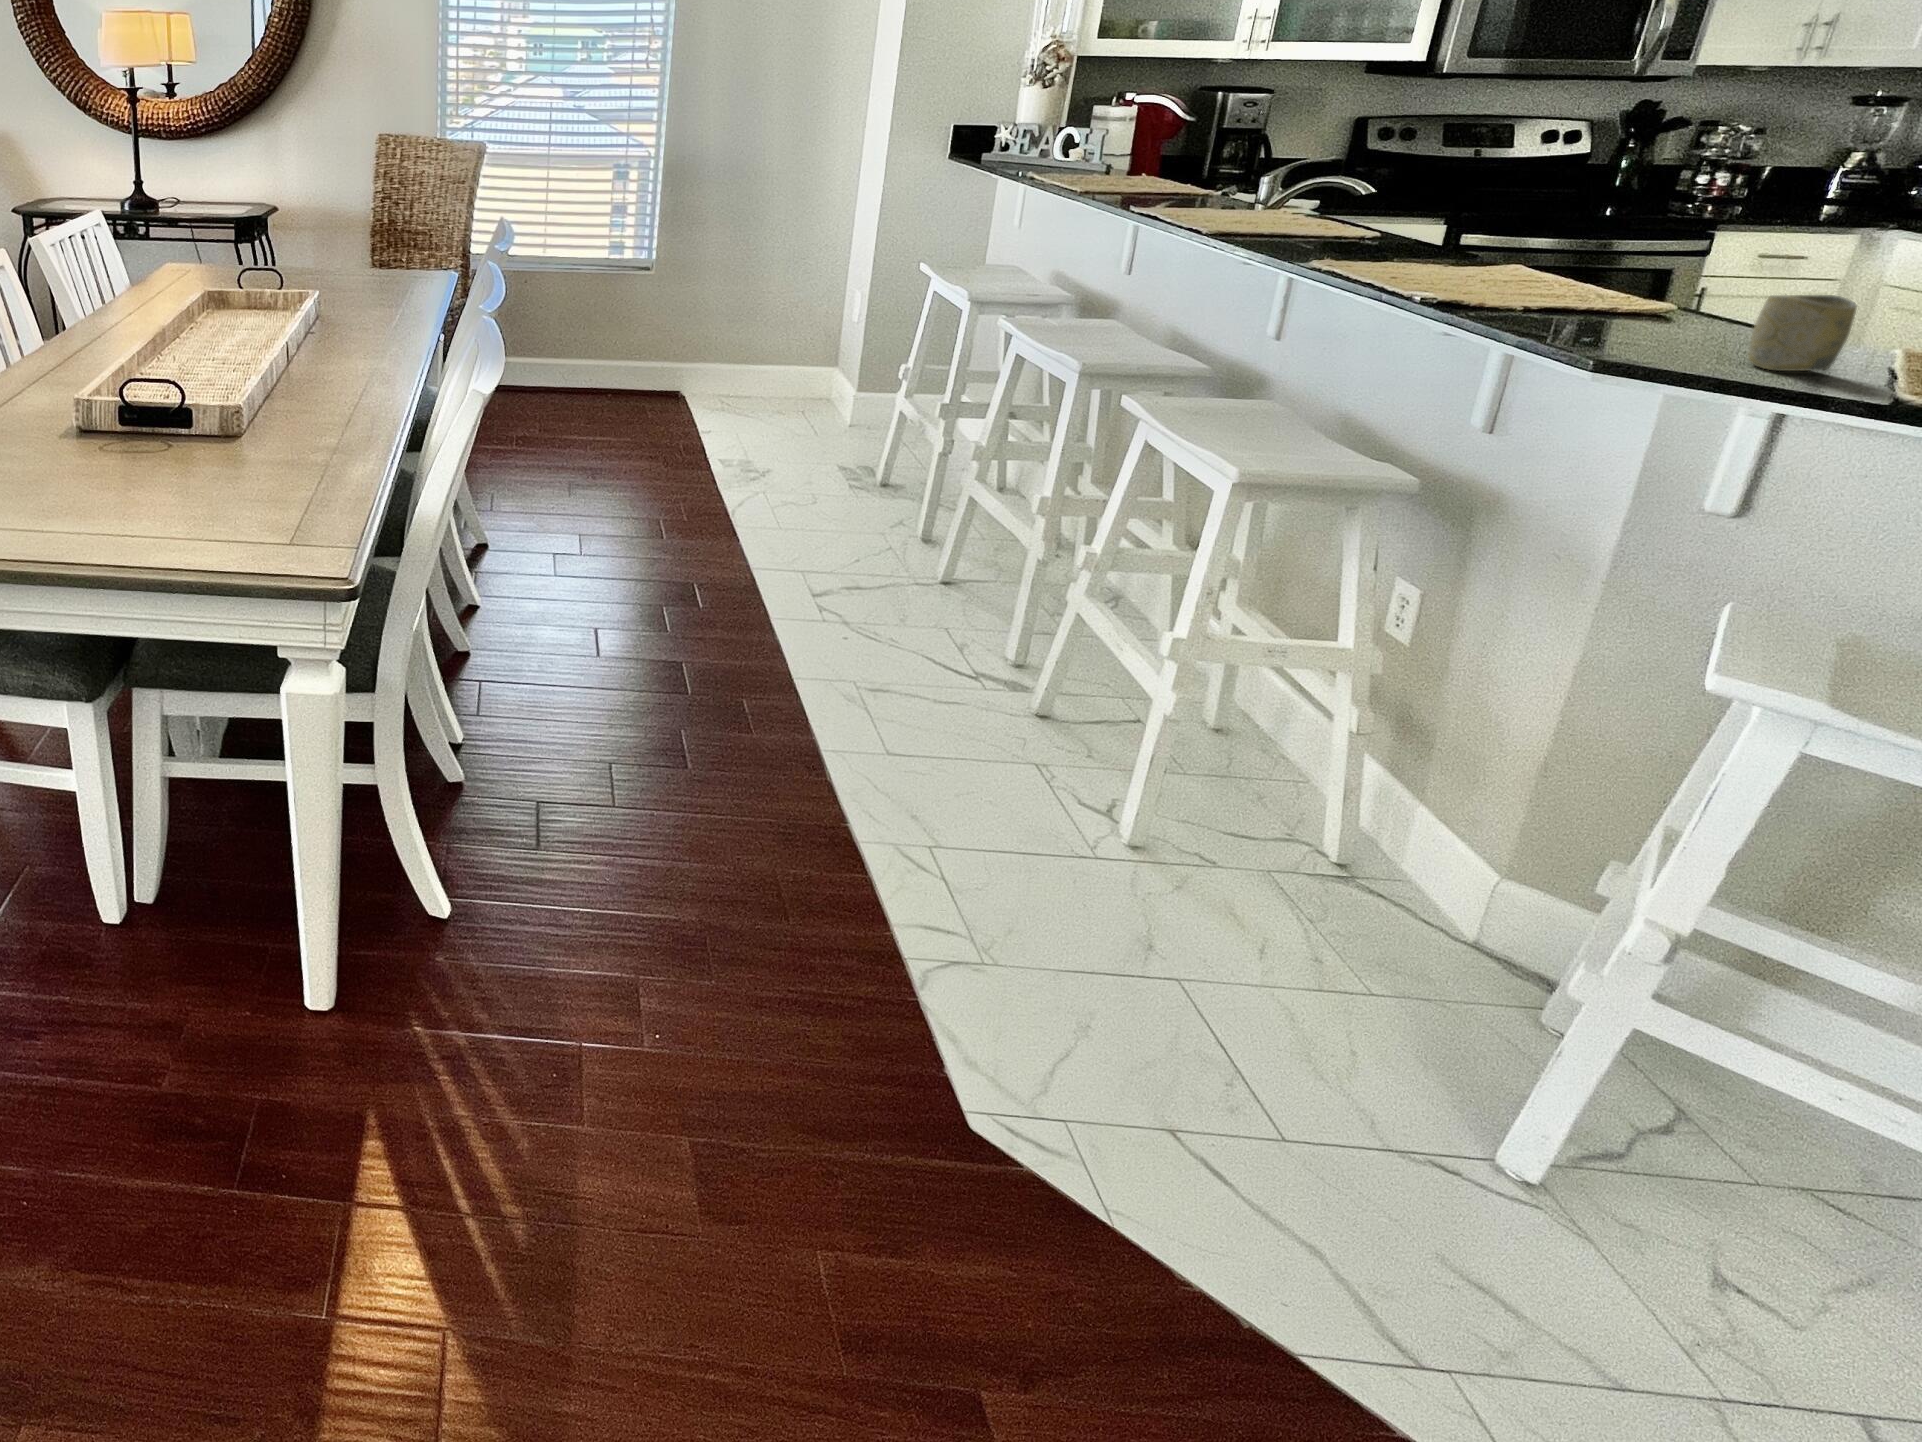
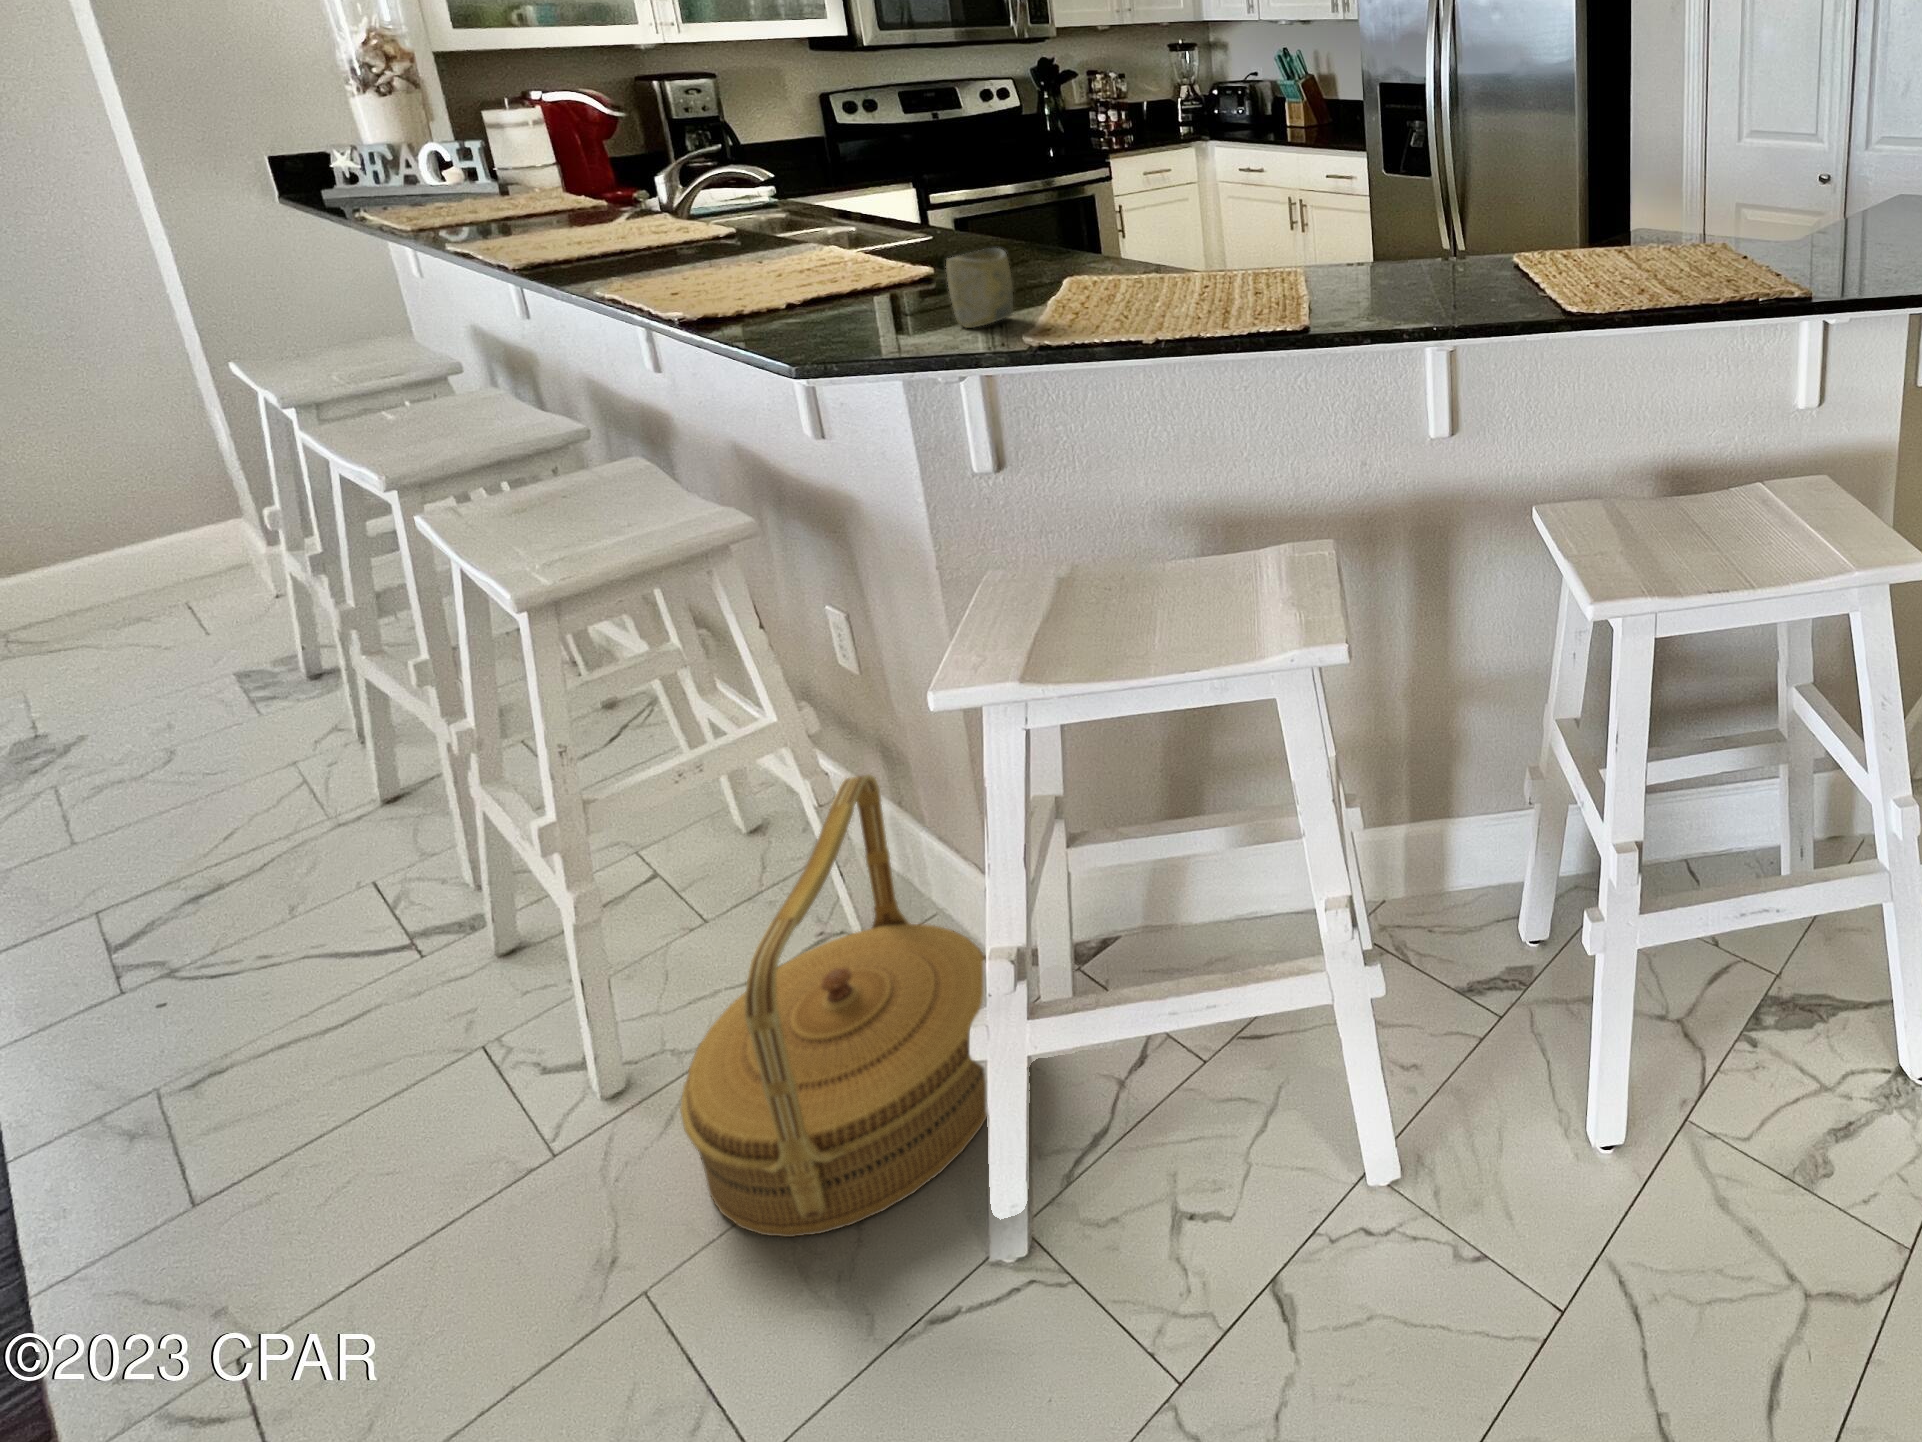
woven basket: none [1211,719,1526,1073] -> present [680,774,987,1237]

